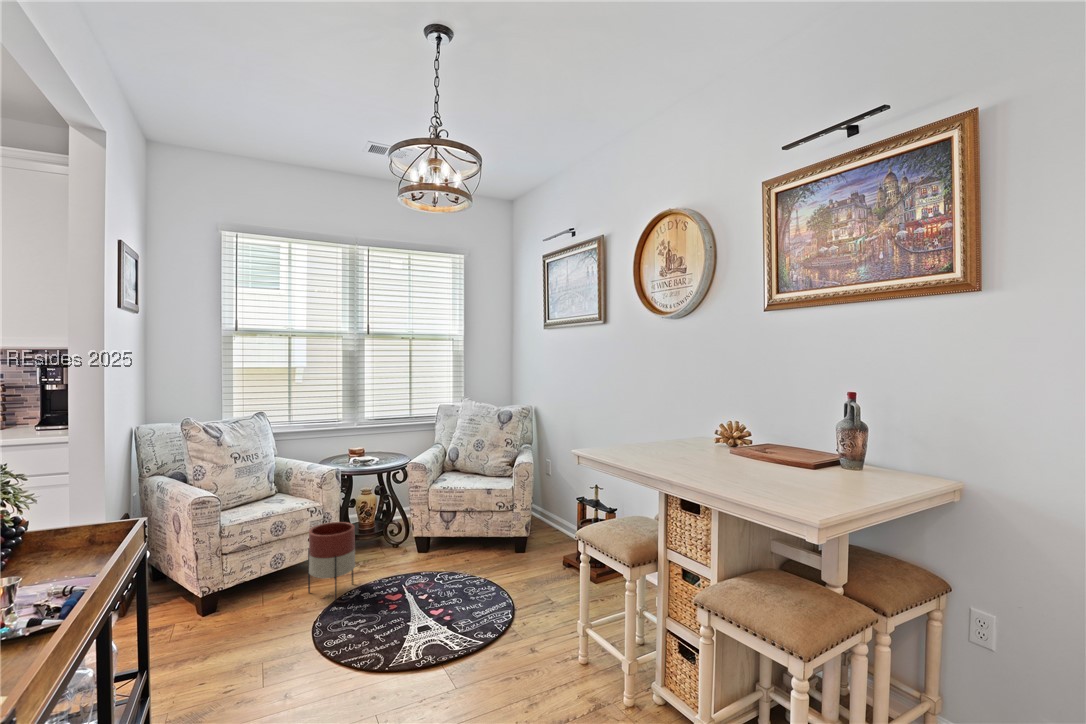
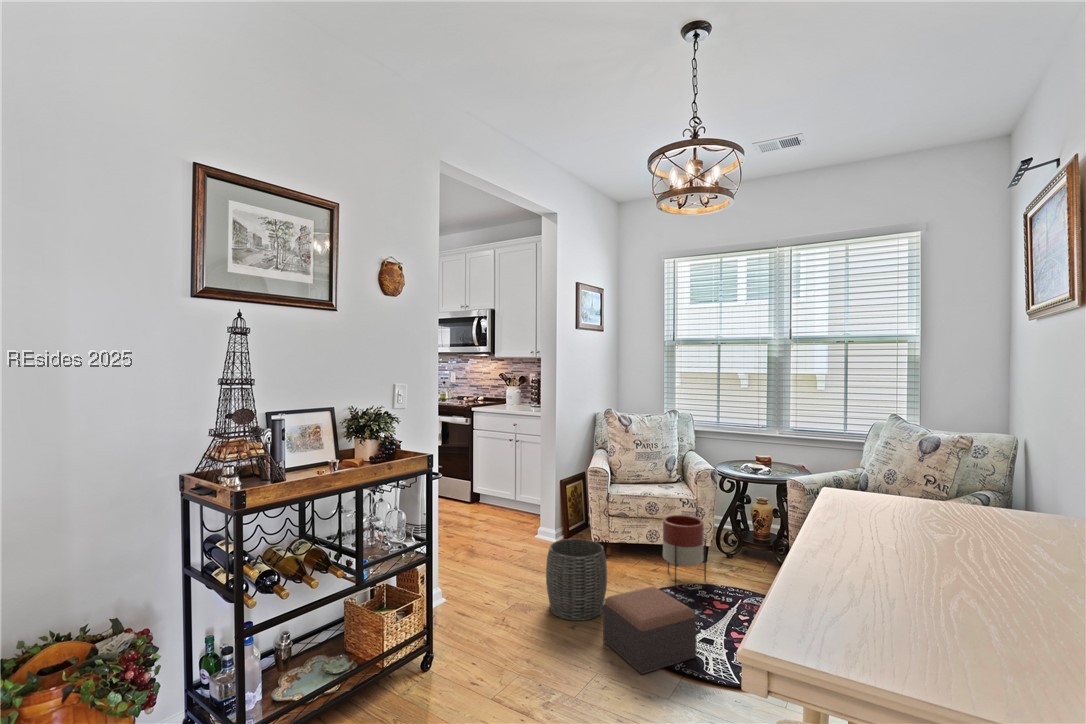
woven basket: none [214,584,304,701] -> present [546,539,607,621]
footstool: none [341,601,434,689] -> present [603,586,697,674]

